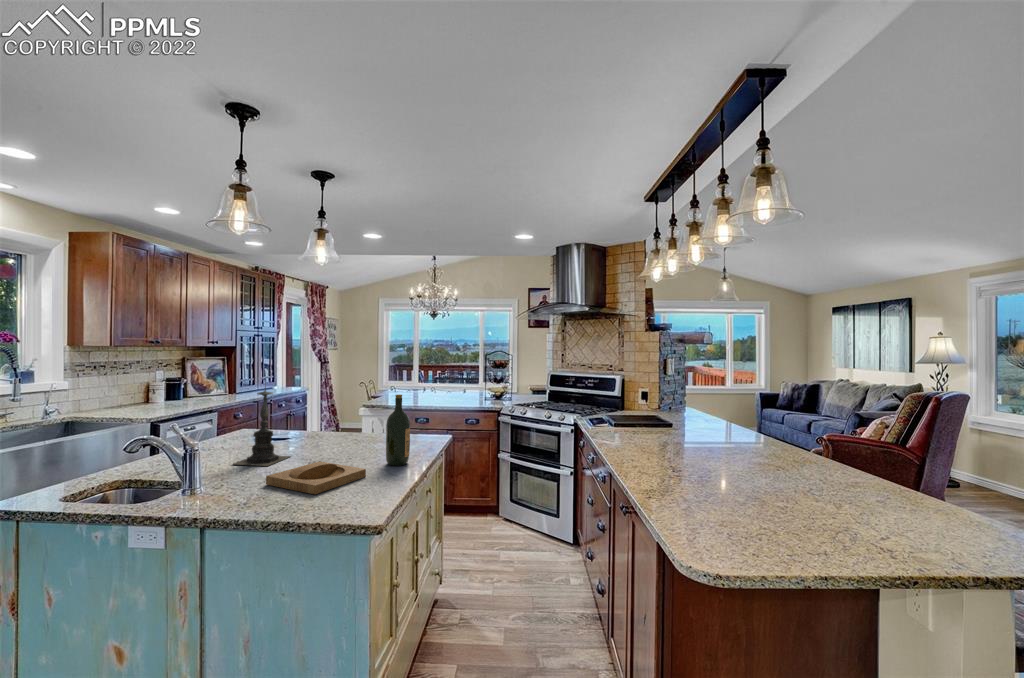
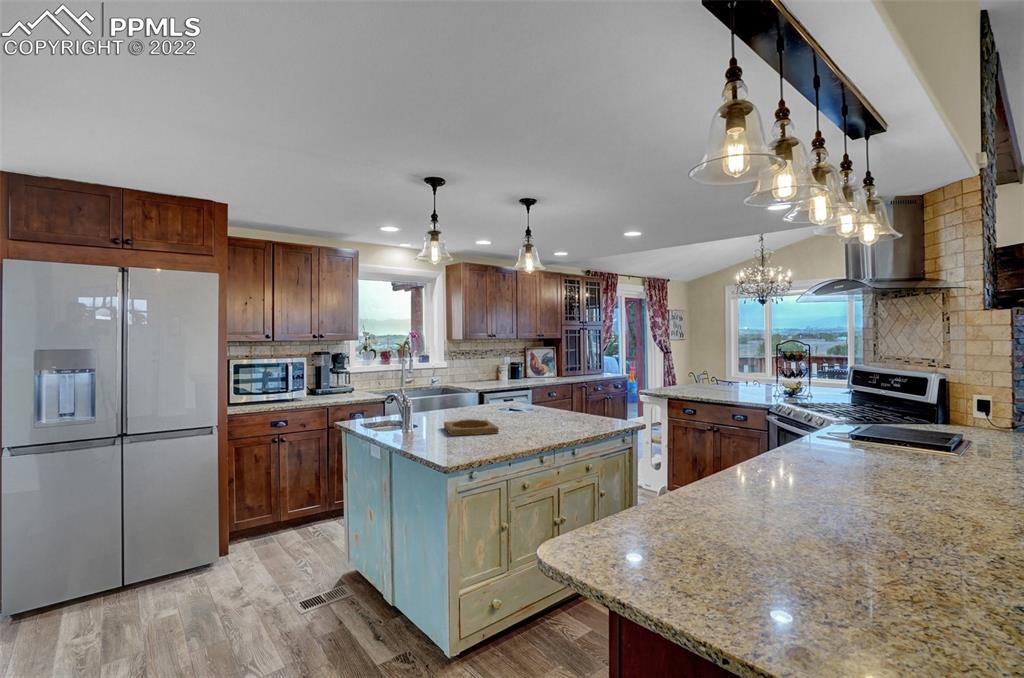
candle holder: present [233,387,290,466] -> none [454,361,491,420]
wine bottle: present [386,394,410,466] -> none [527,375,546,432]

